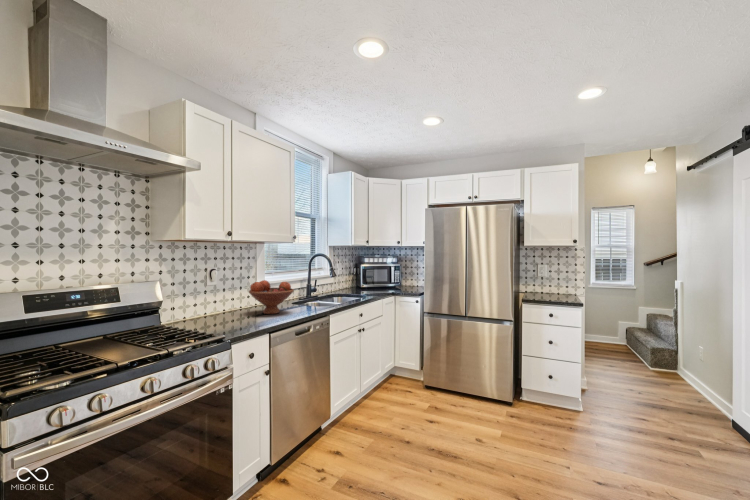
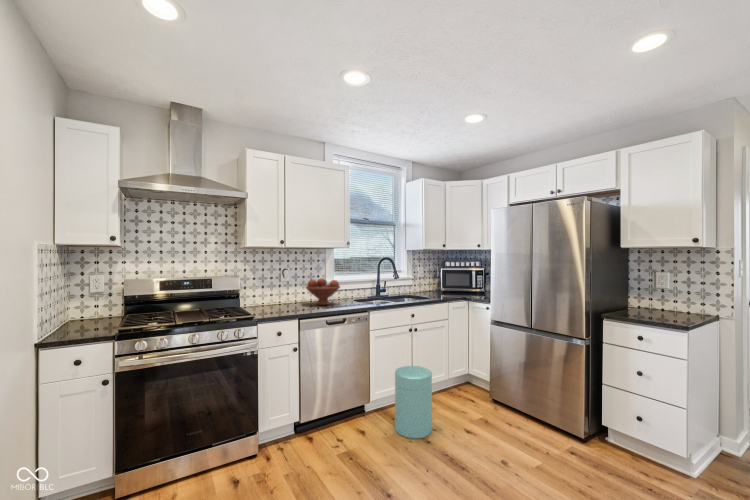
trash can: none [359,369,403,446] -> present [395,366,432,439]

